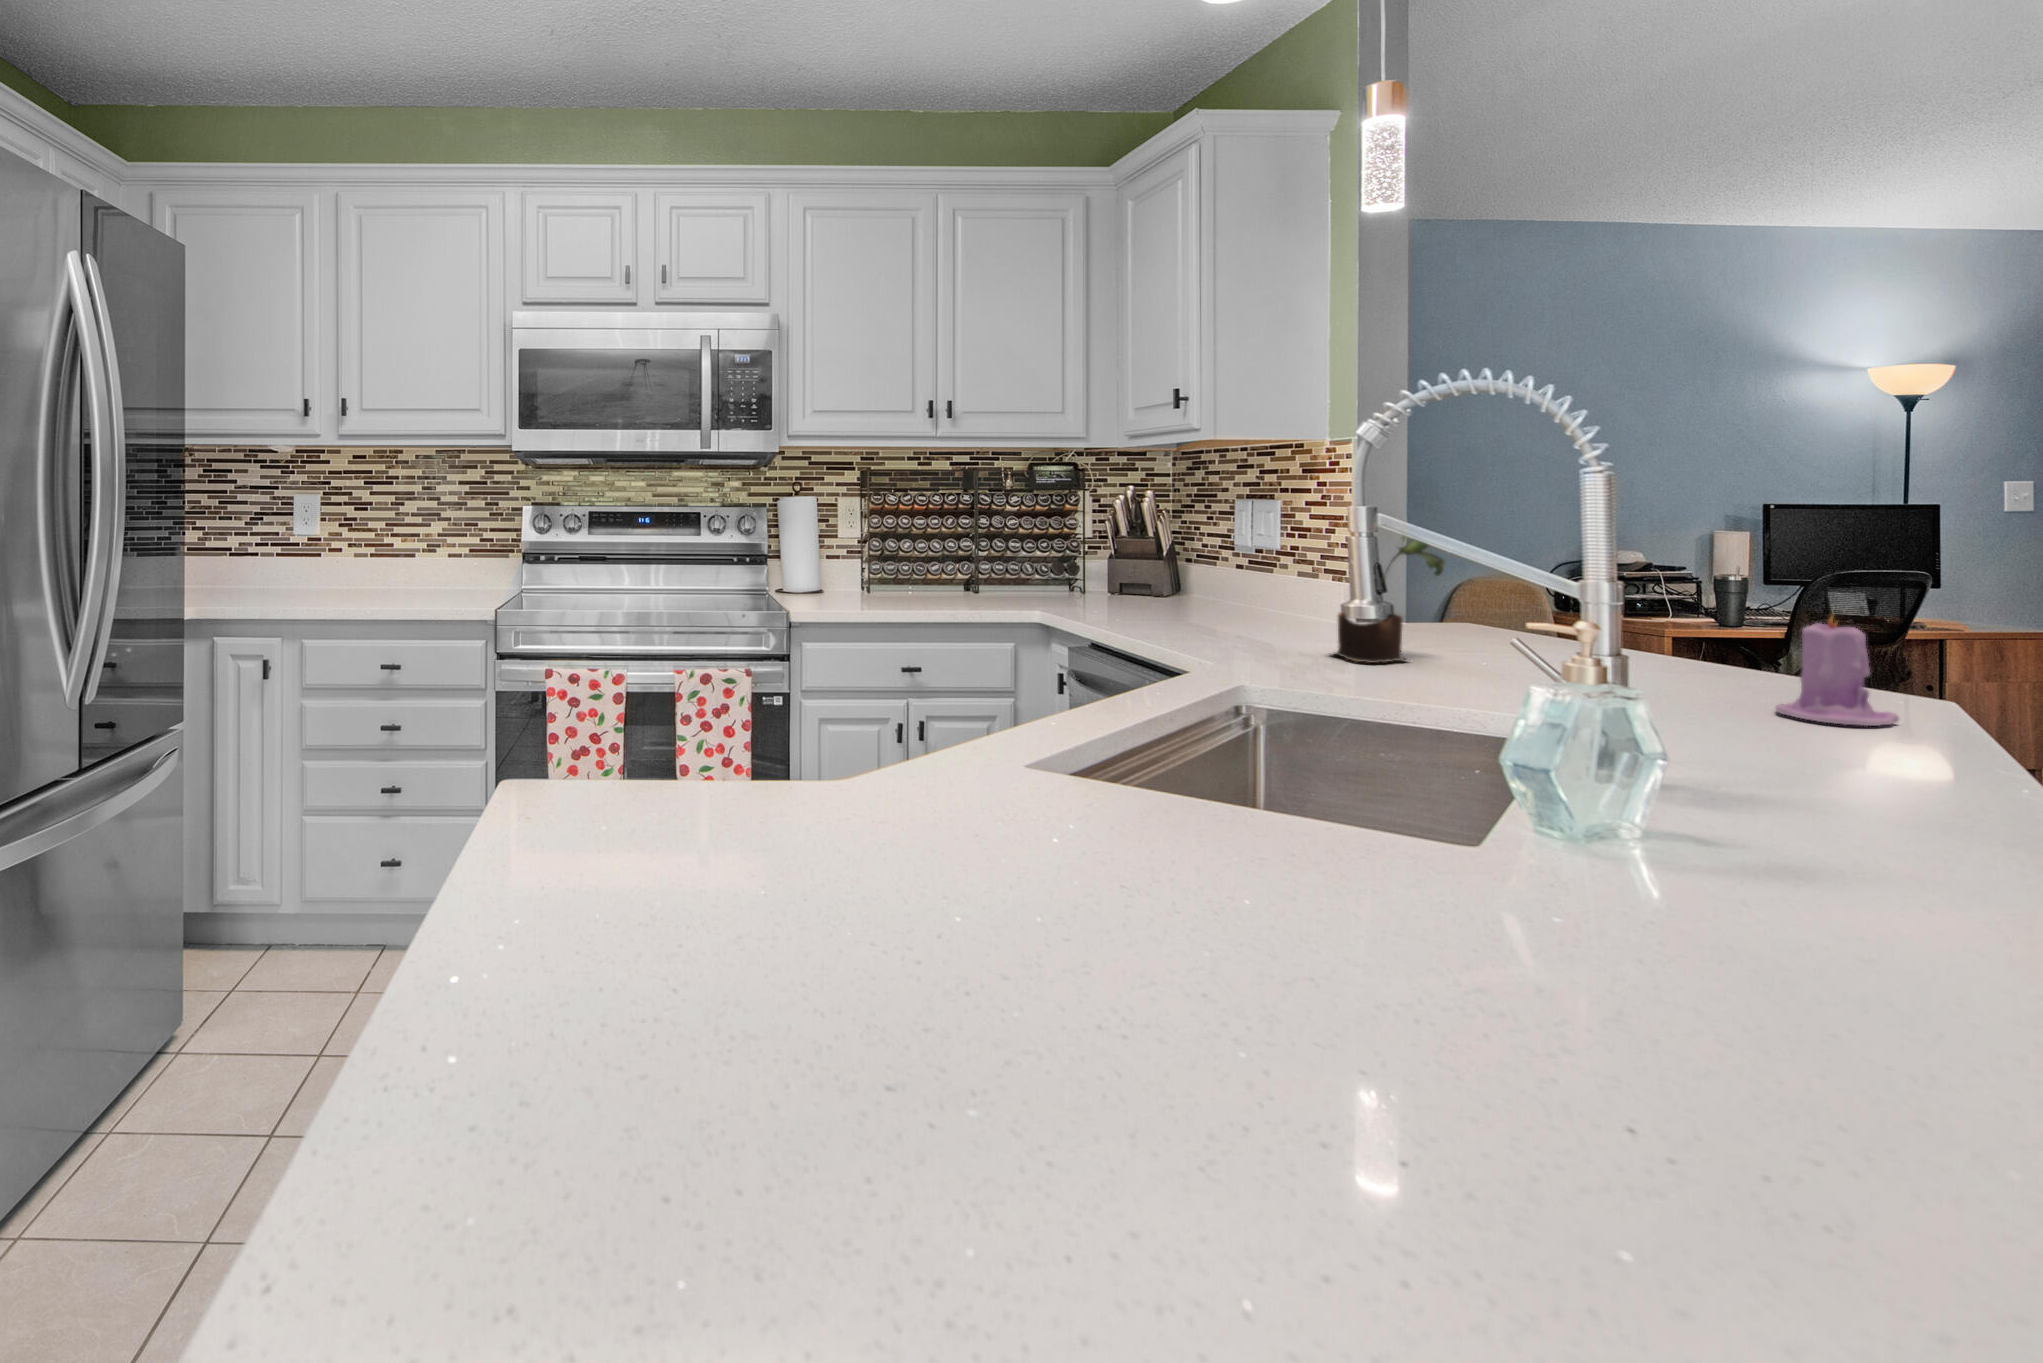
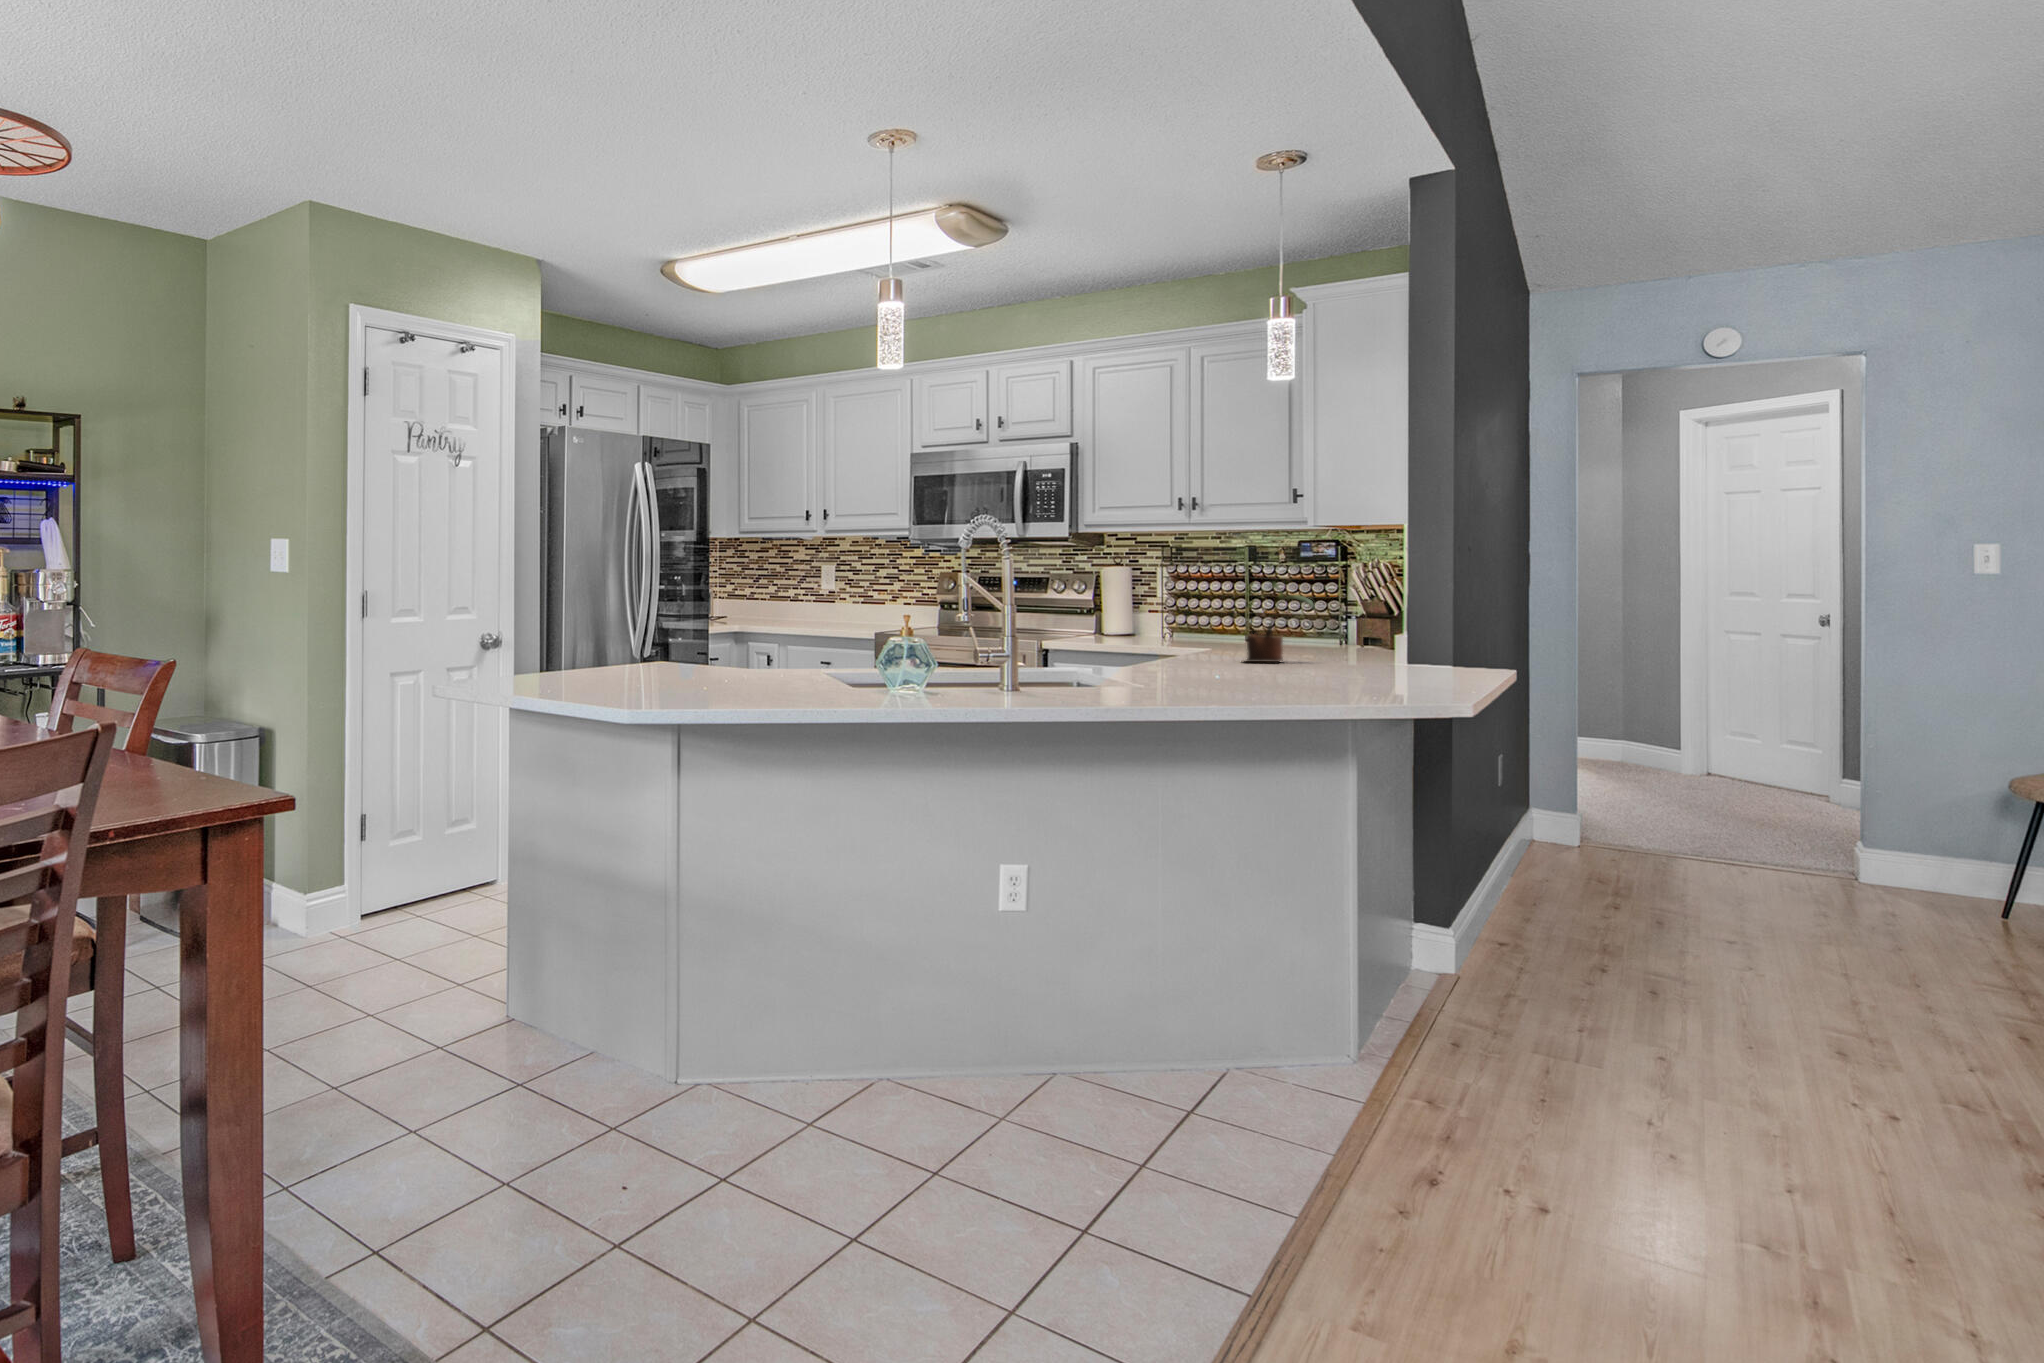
candle: present [1776,614,1899,726] -> none [1308,622,1356,681]

